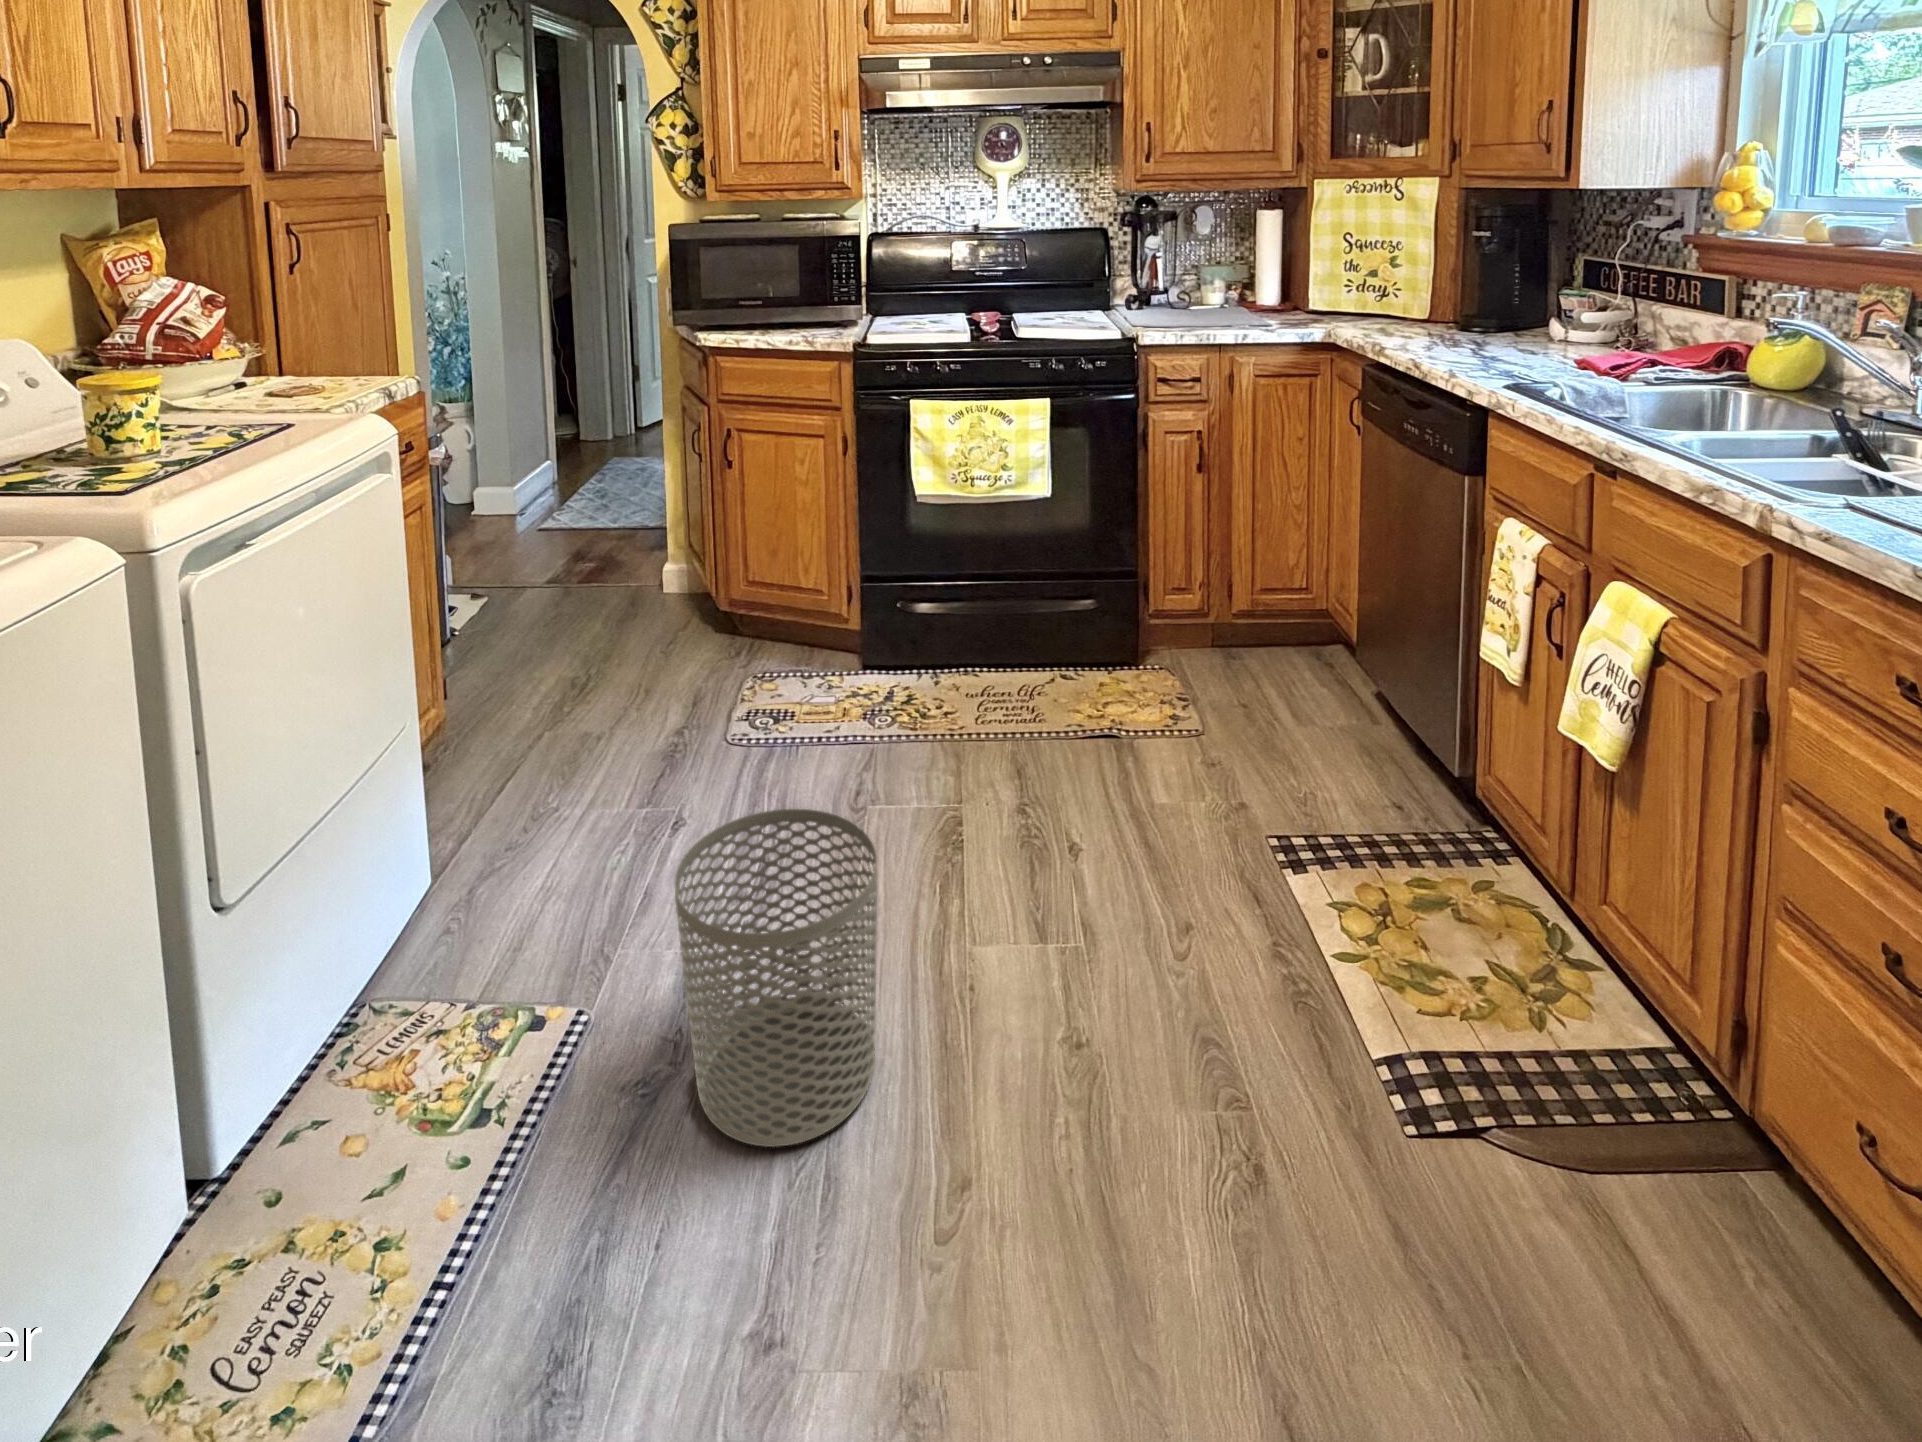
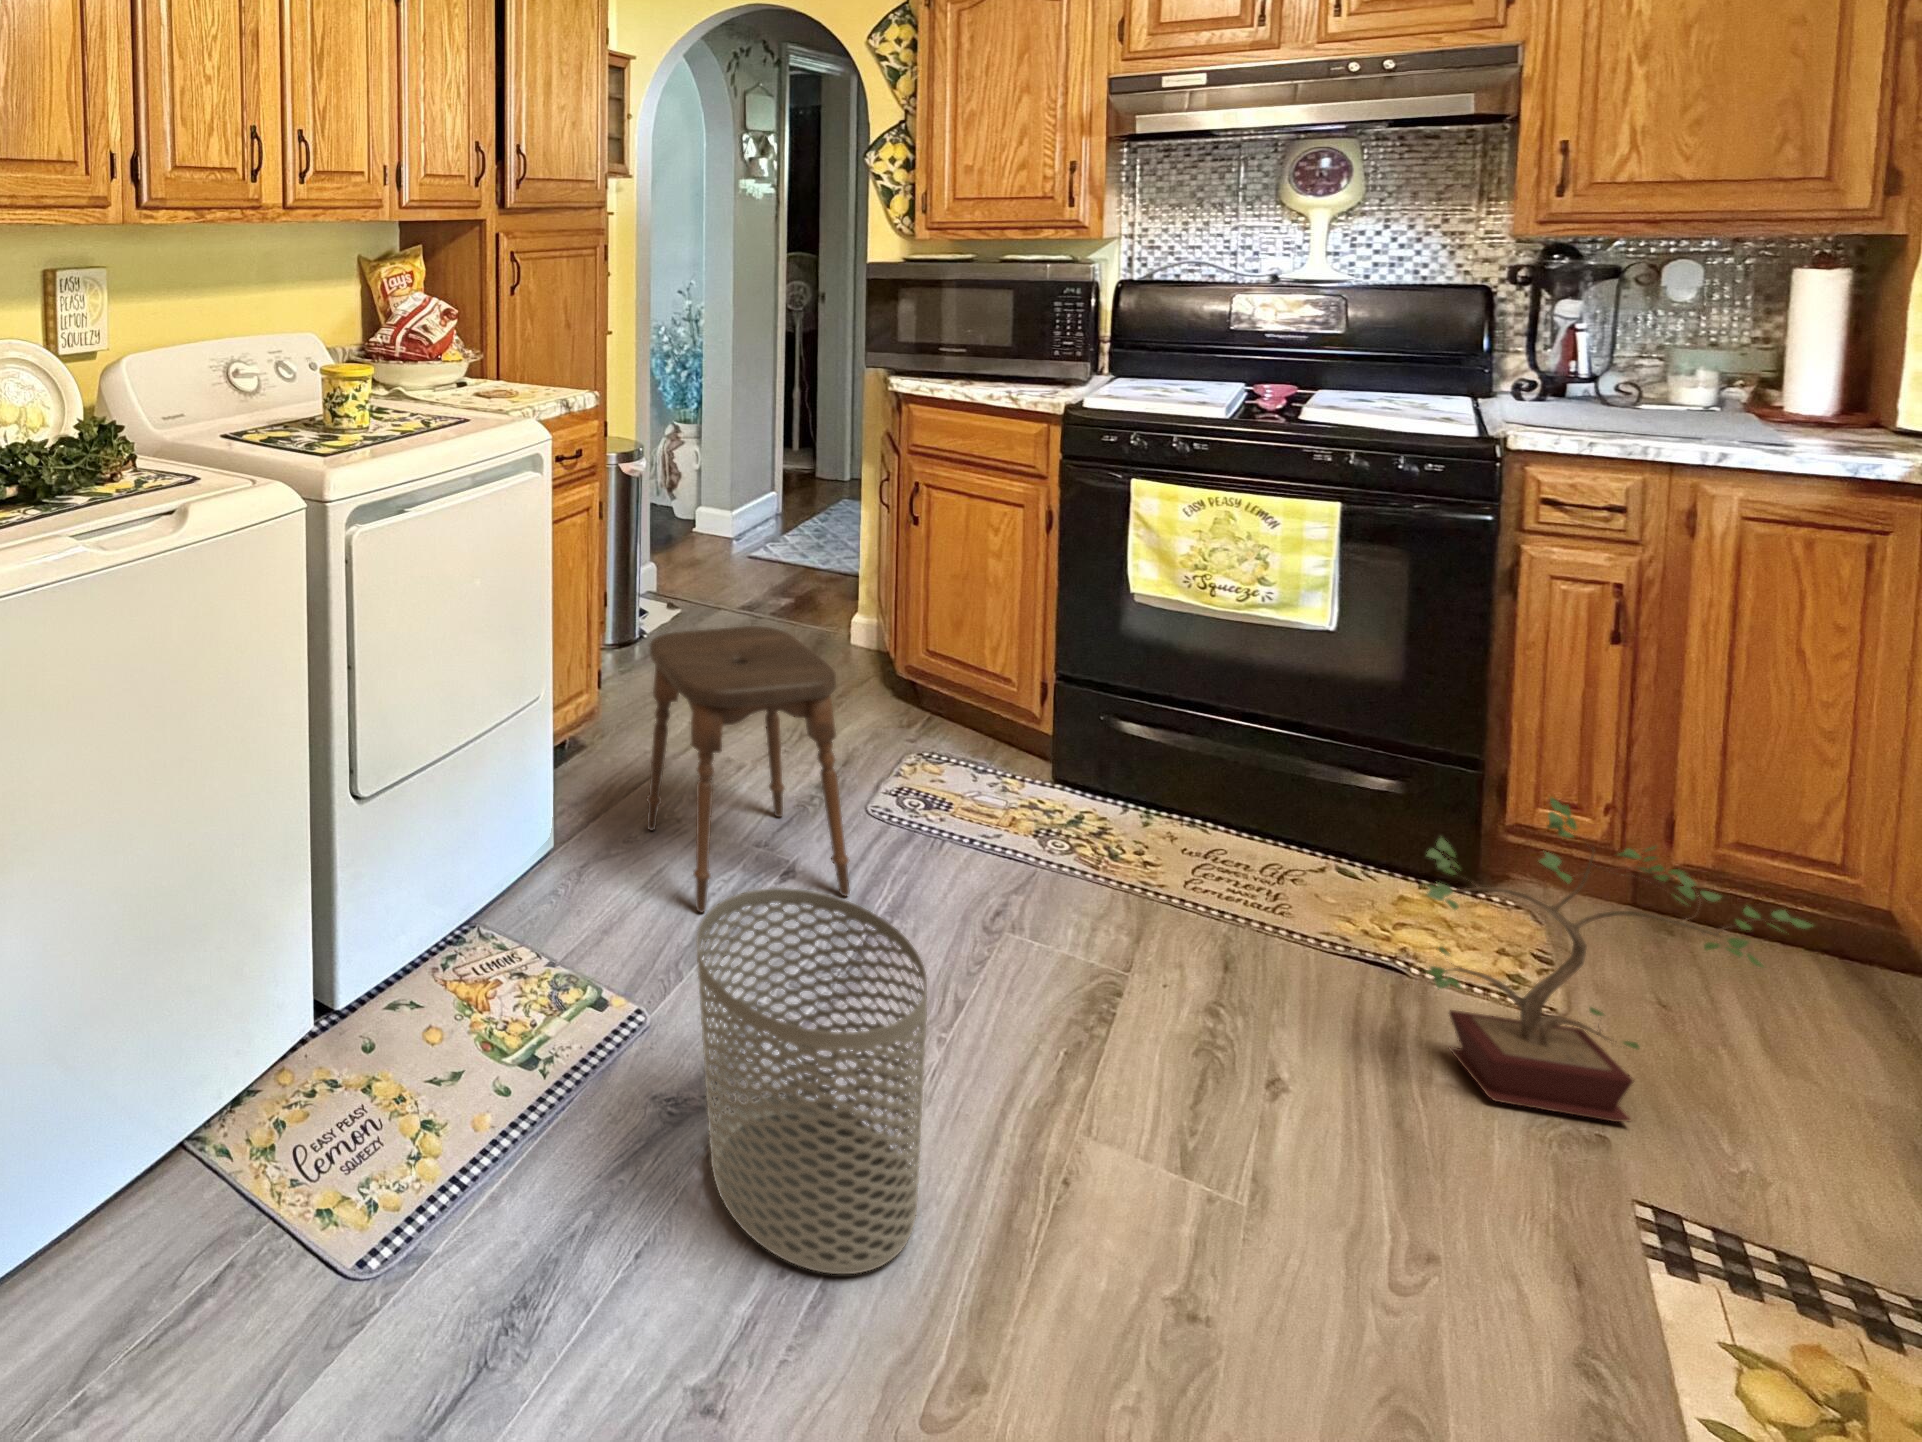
potted plant: none [1119,572,1284,783] -> present [1425,798,1812,1122]
stool: none [525,590,739,888] -> present [646,626,850,912]

